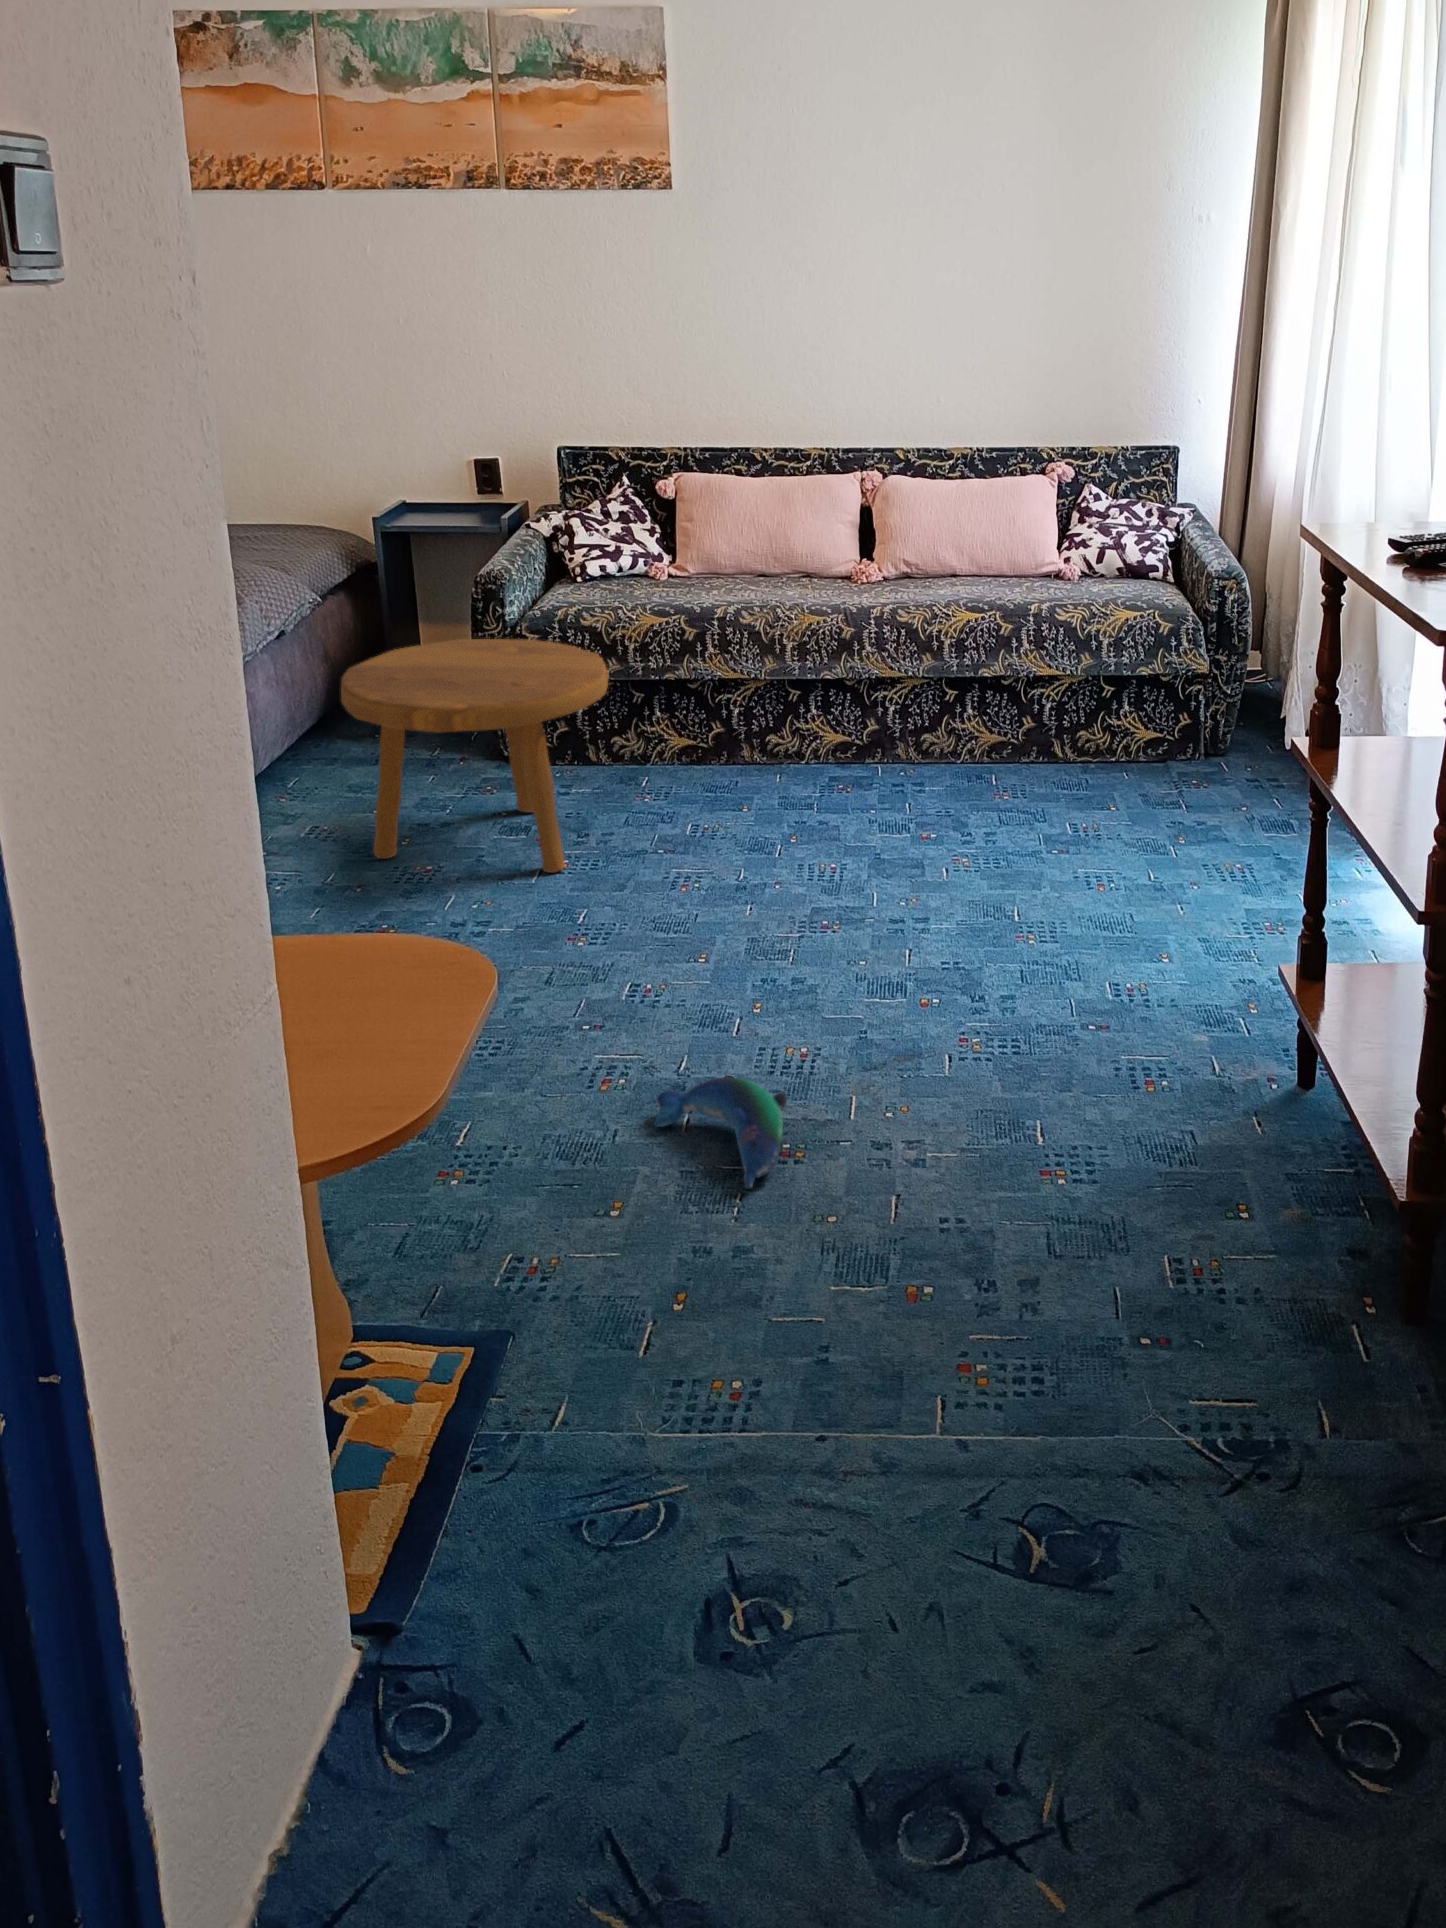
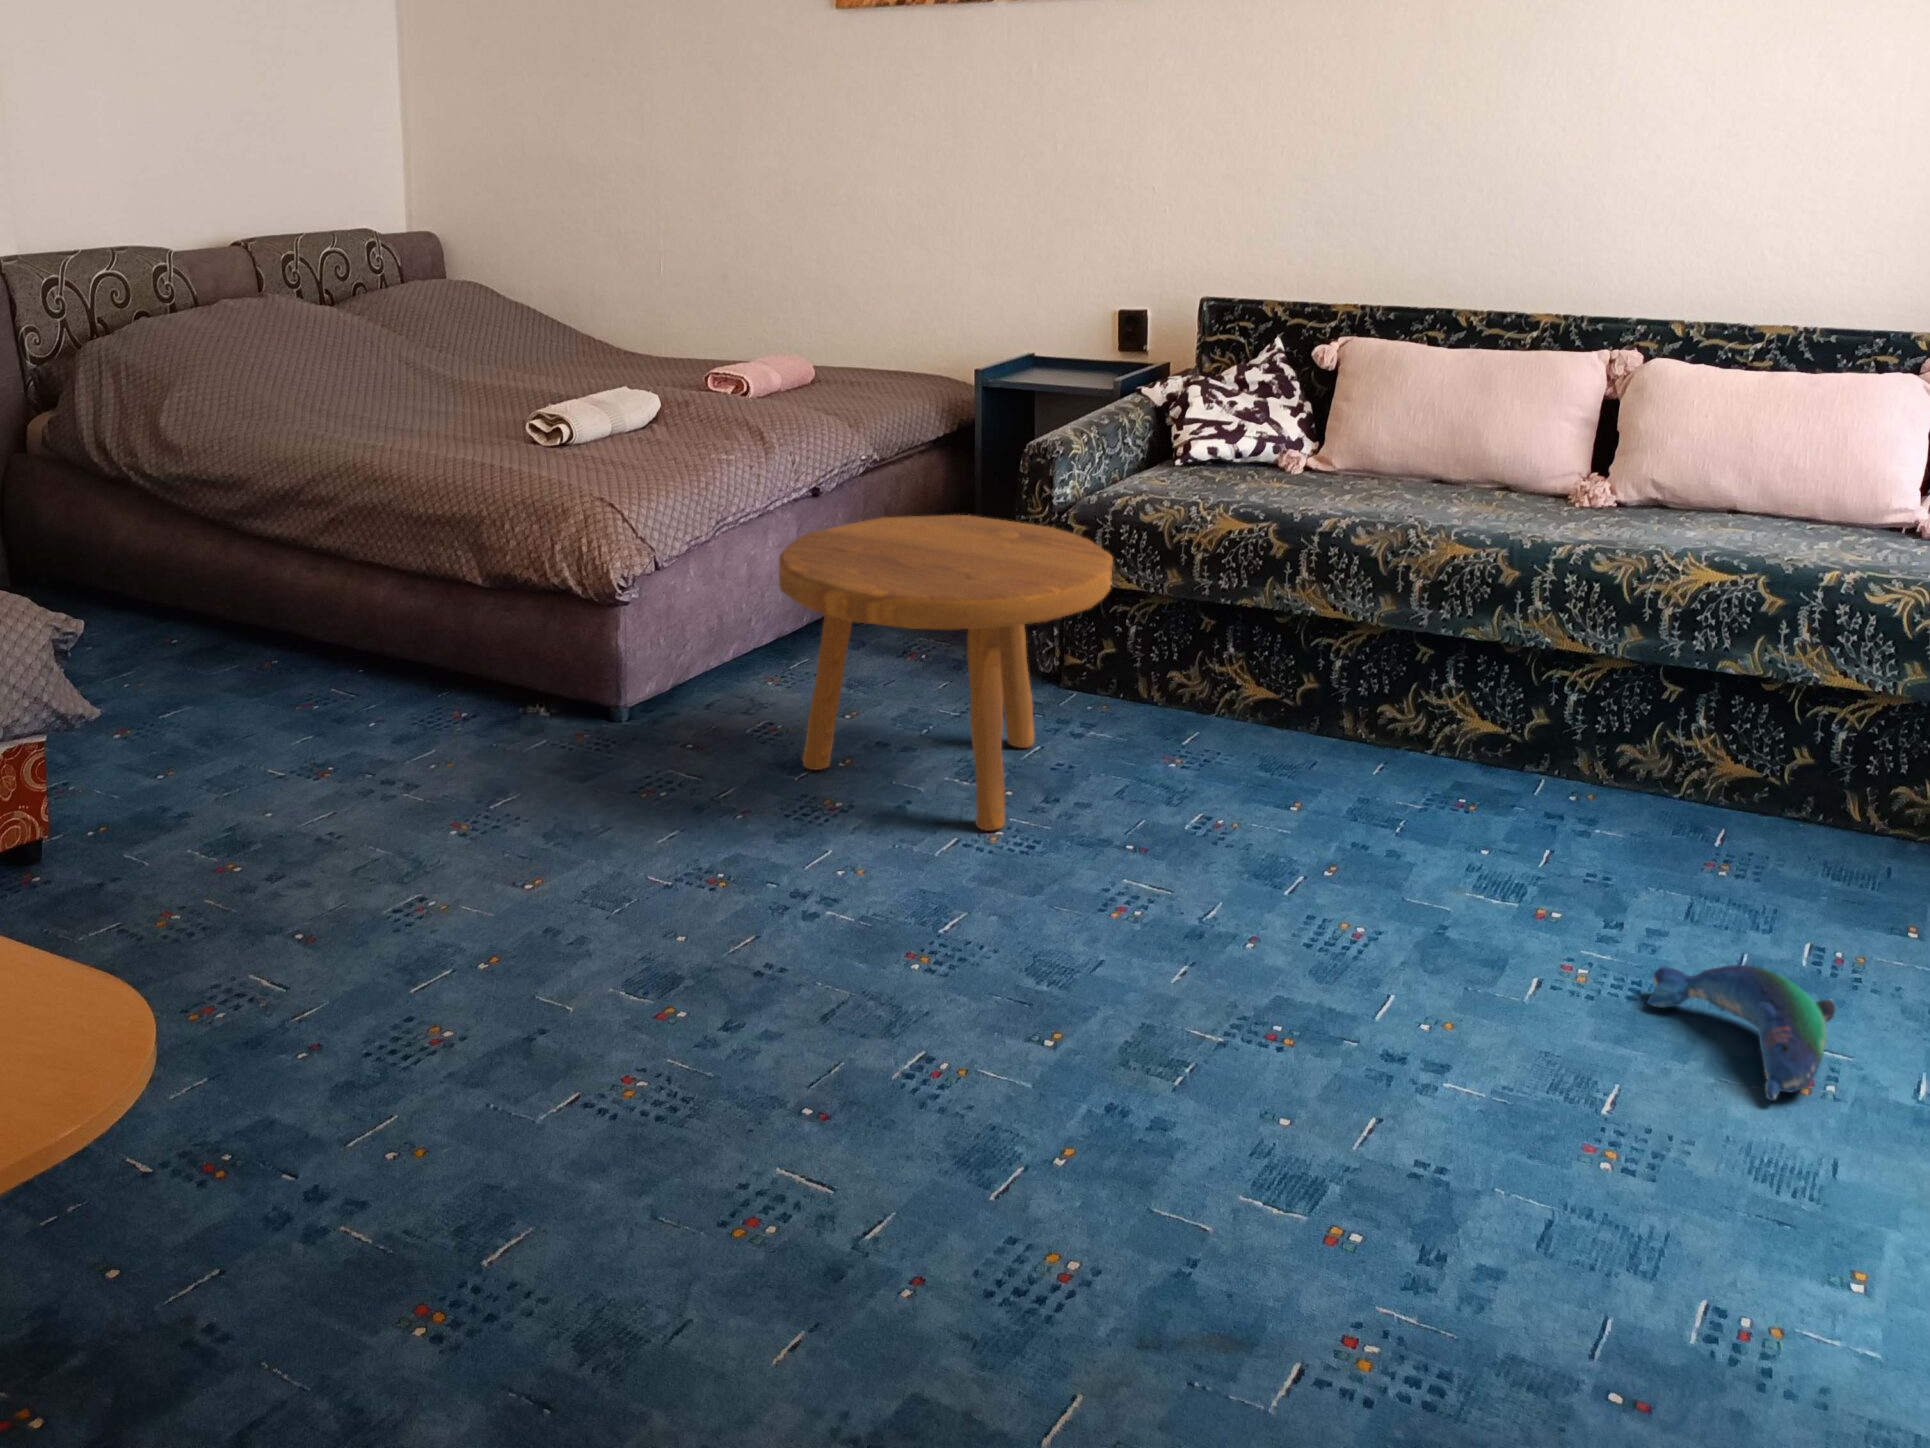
plush toy: present [654,1077,787,1189] -> present [1647,965,1835,1101]

